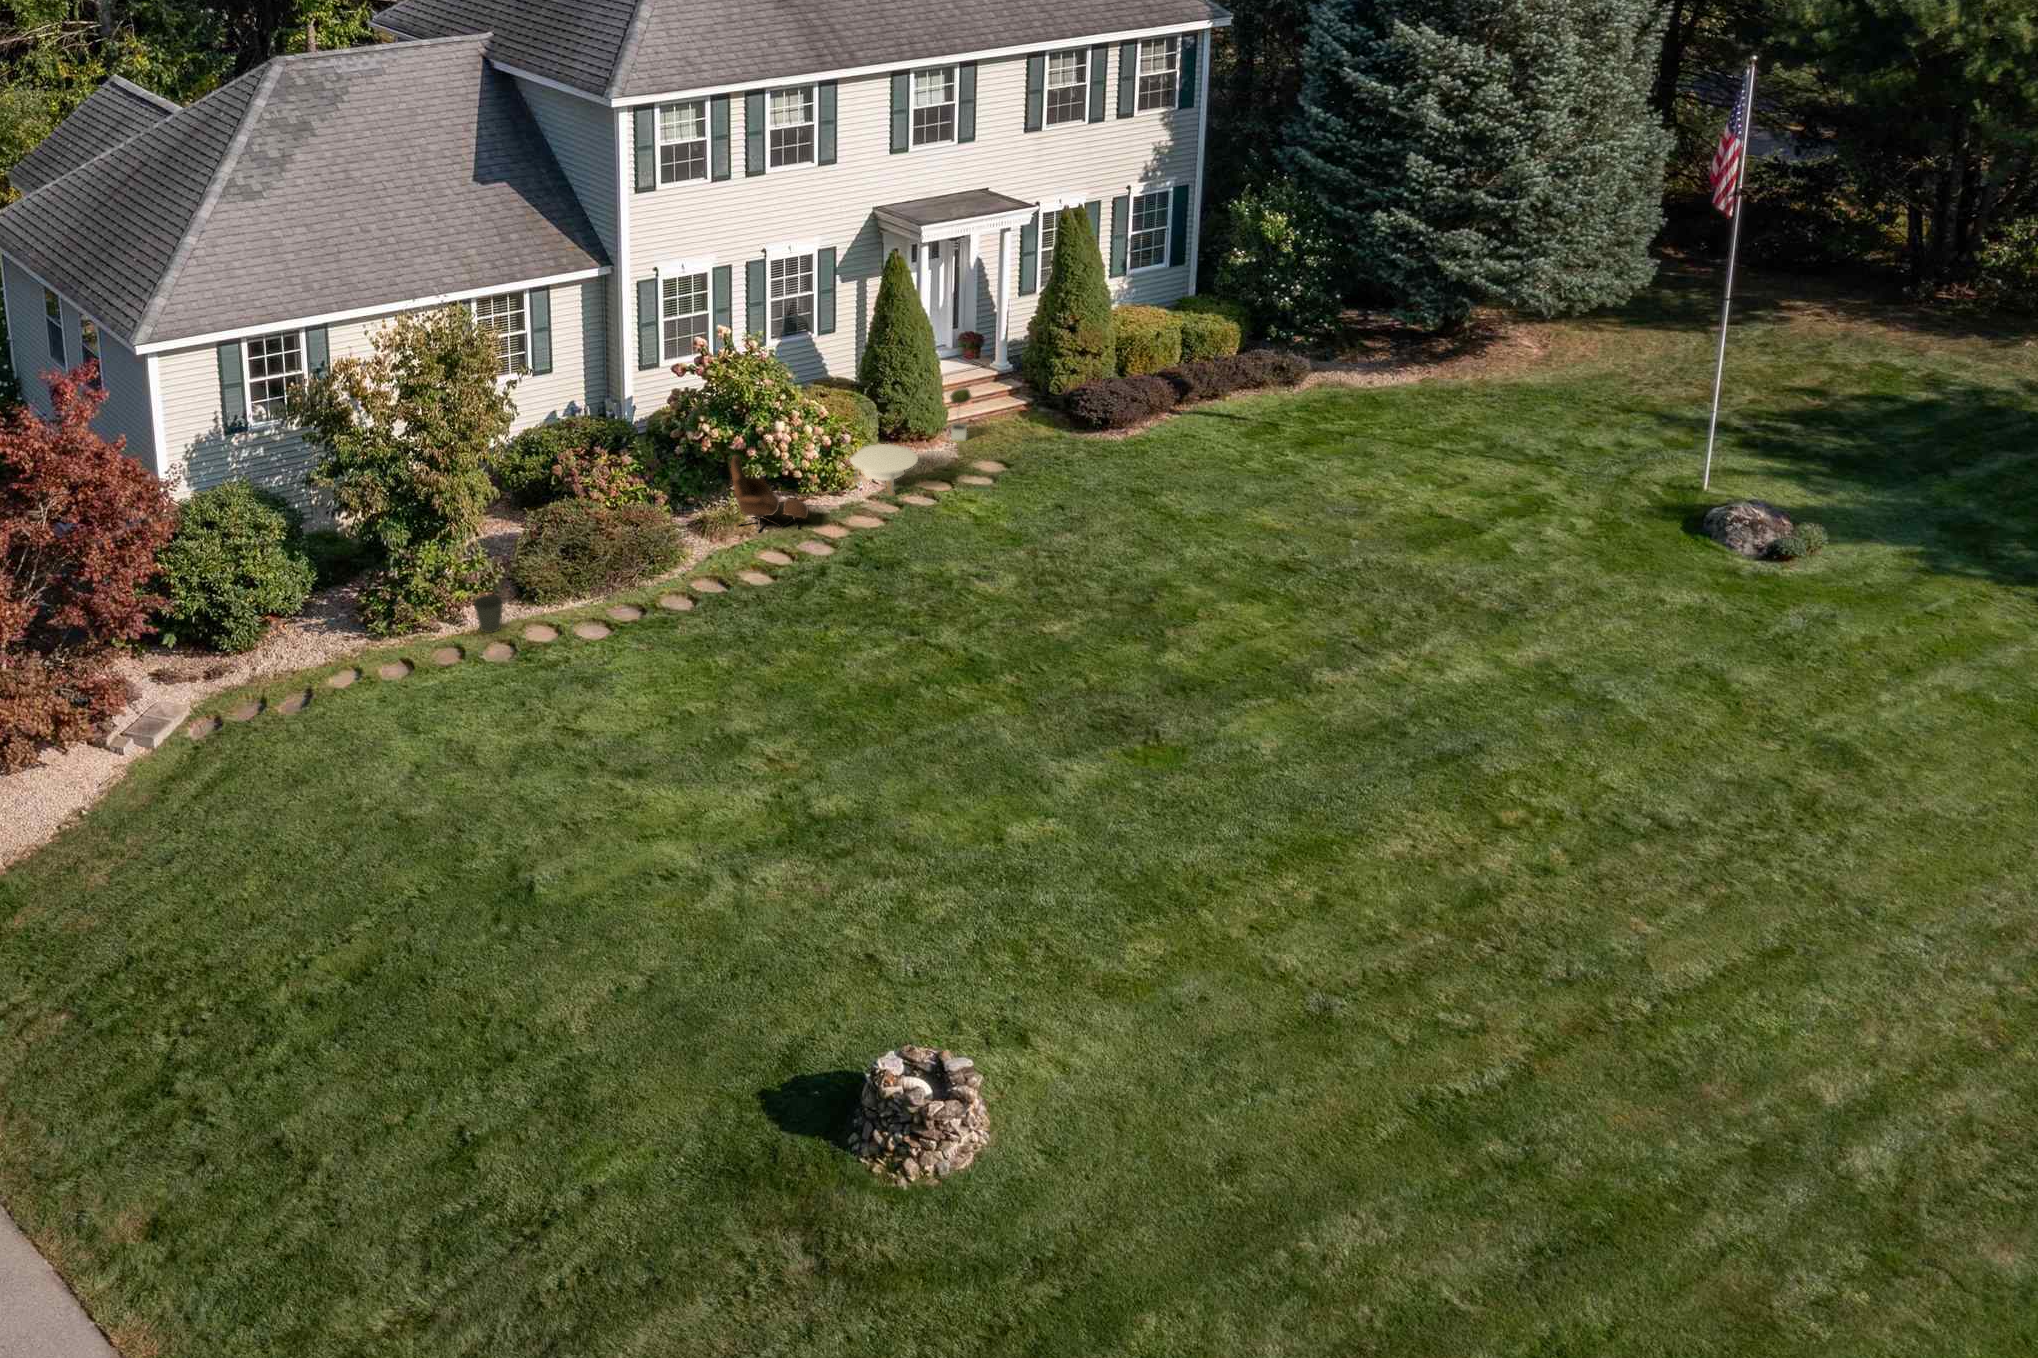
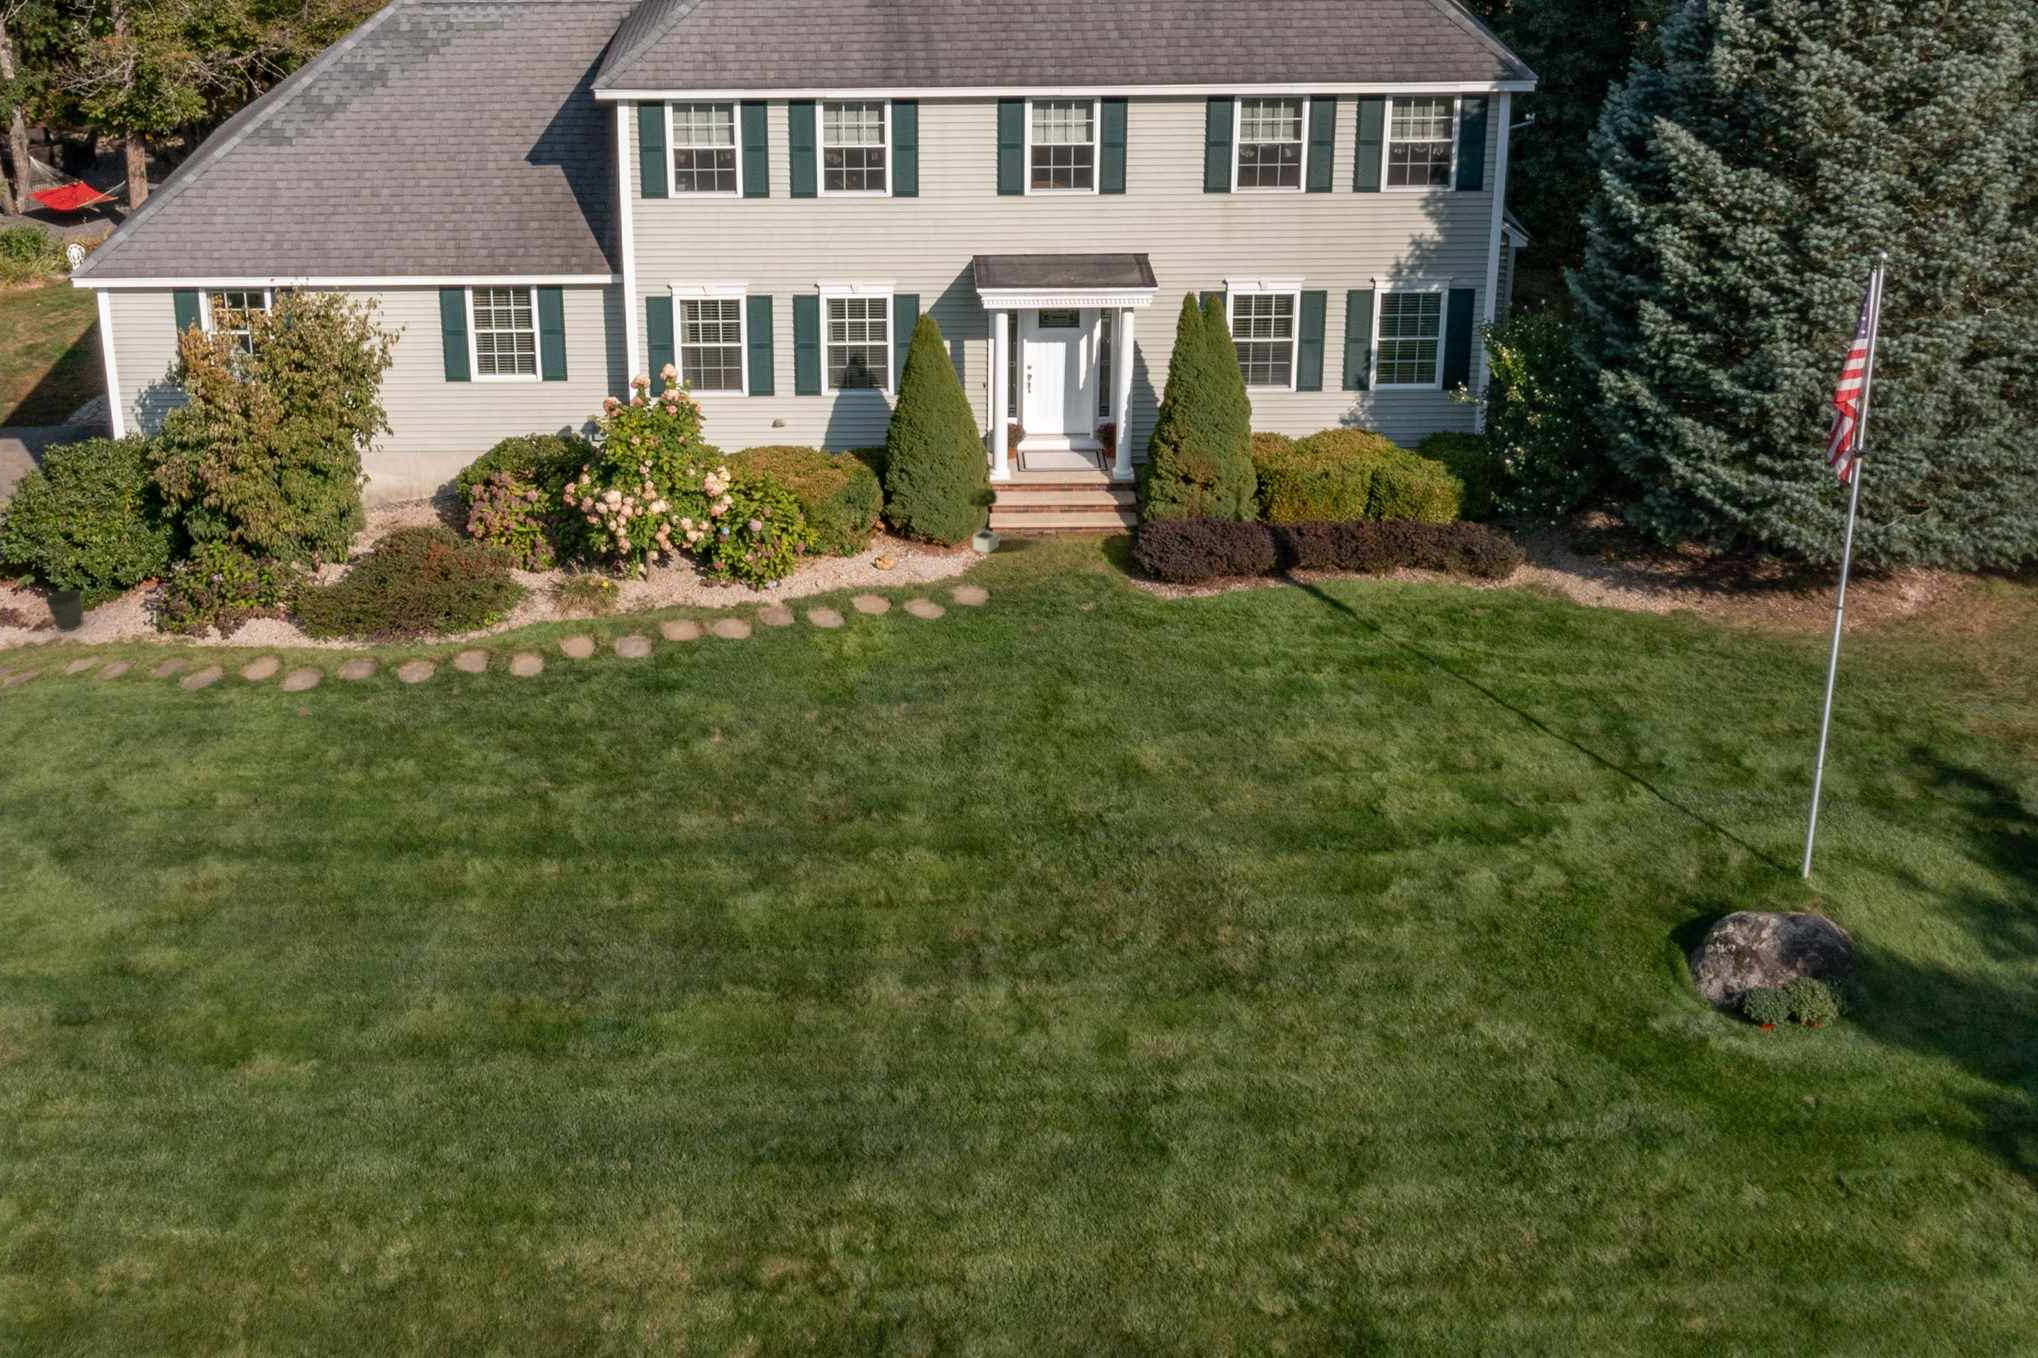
round table: present [850,444,918,496] -> none [786,534,870,601]
lounge chair: present [731,455,809,532] -> none [600,510,697,615]
bucket: present [474,594,503,633] -> present [46,590,83,631]

